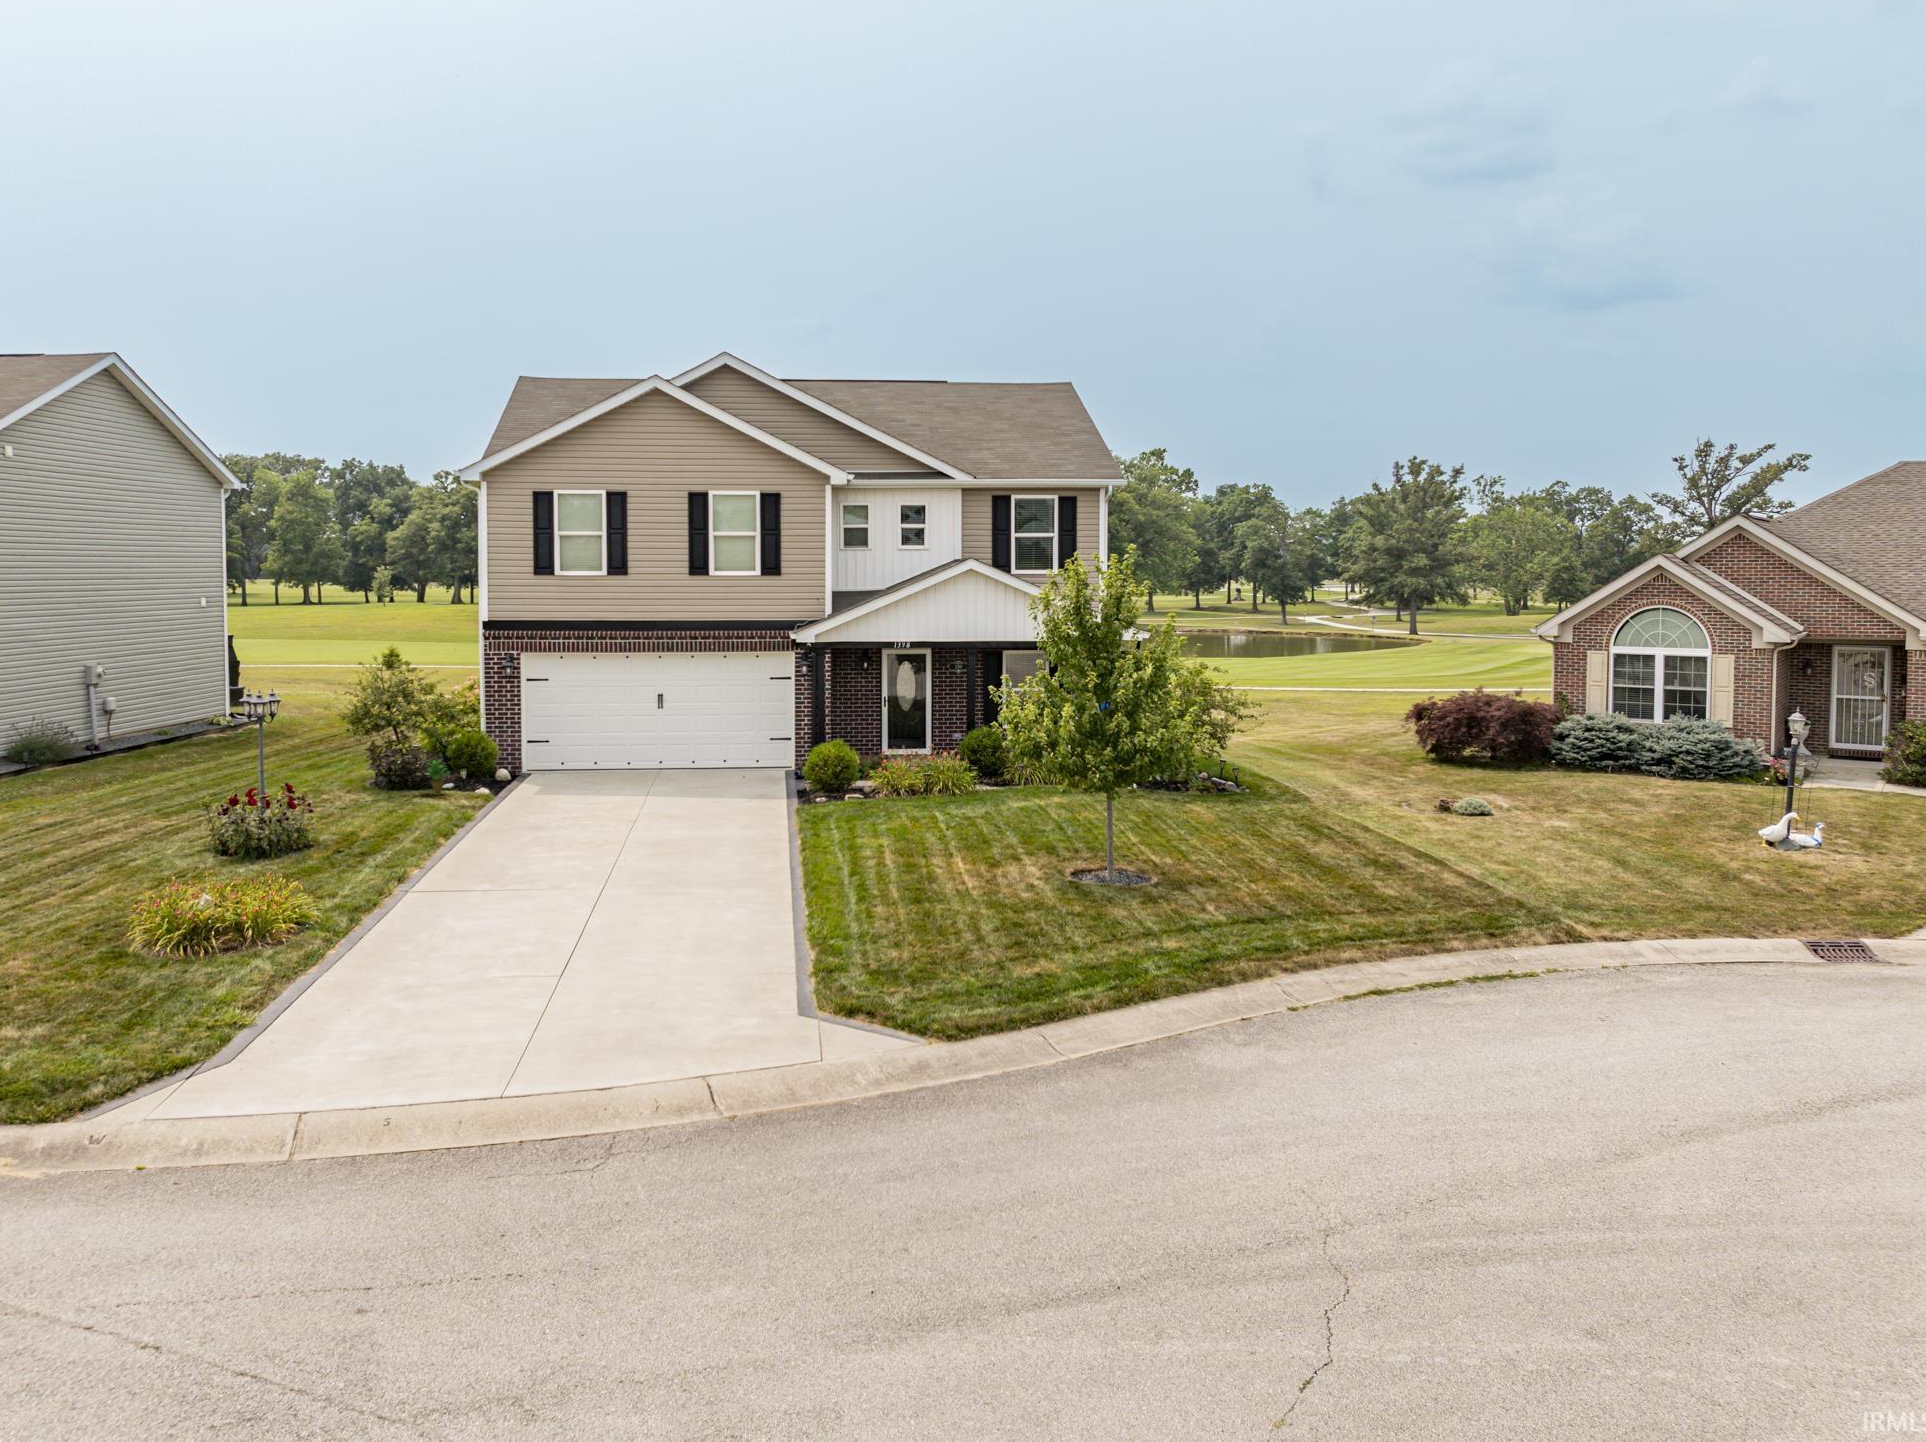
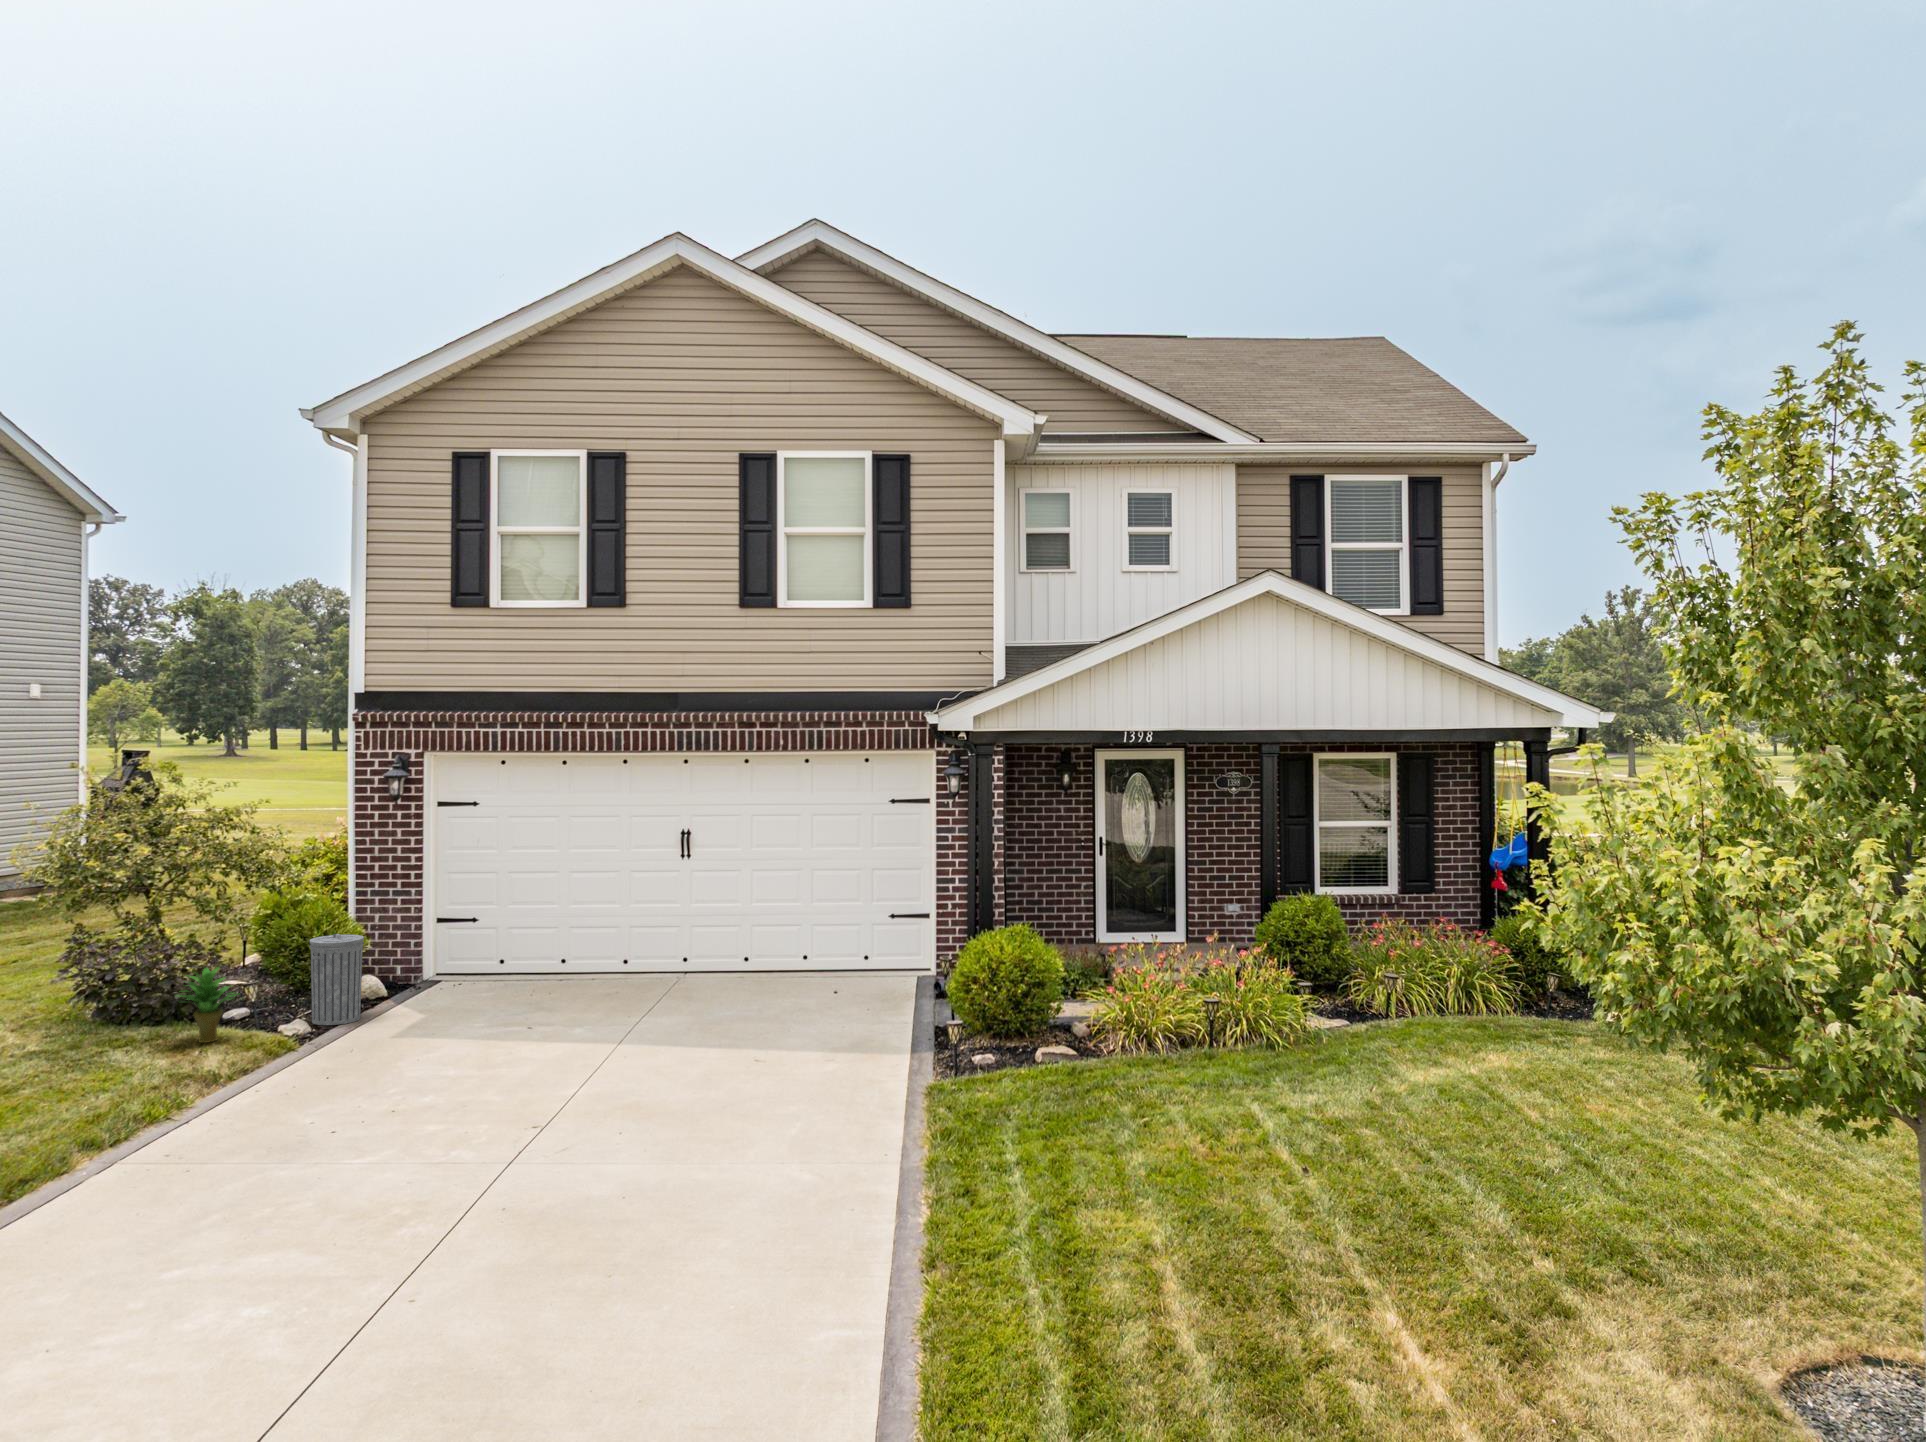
trash can: none [479,745,505,790] -> present [310,934,364,1025]

